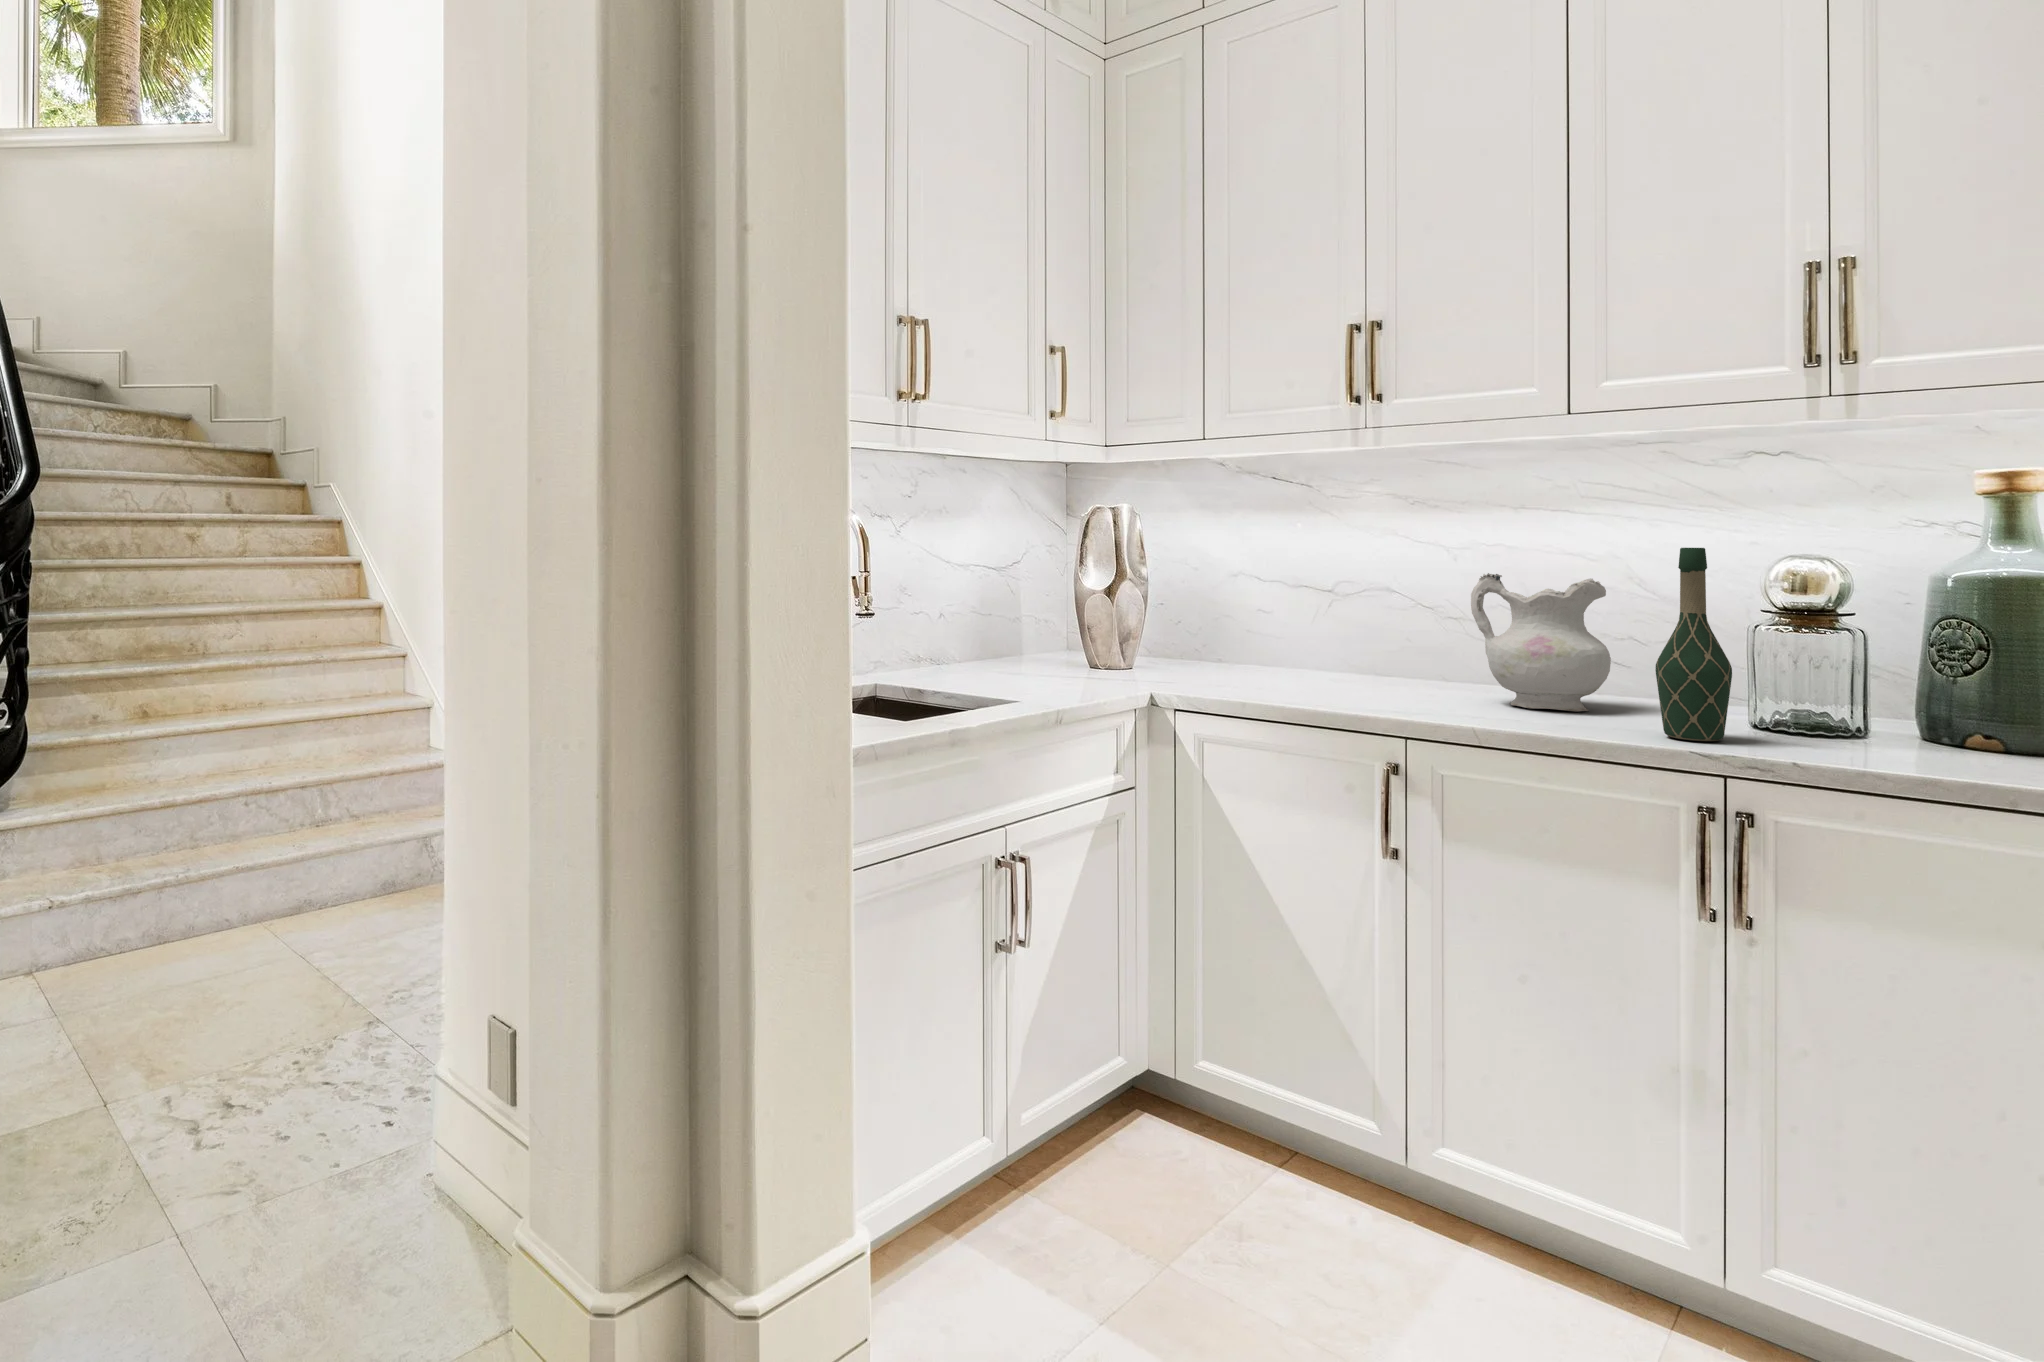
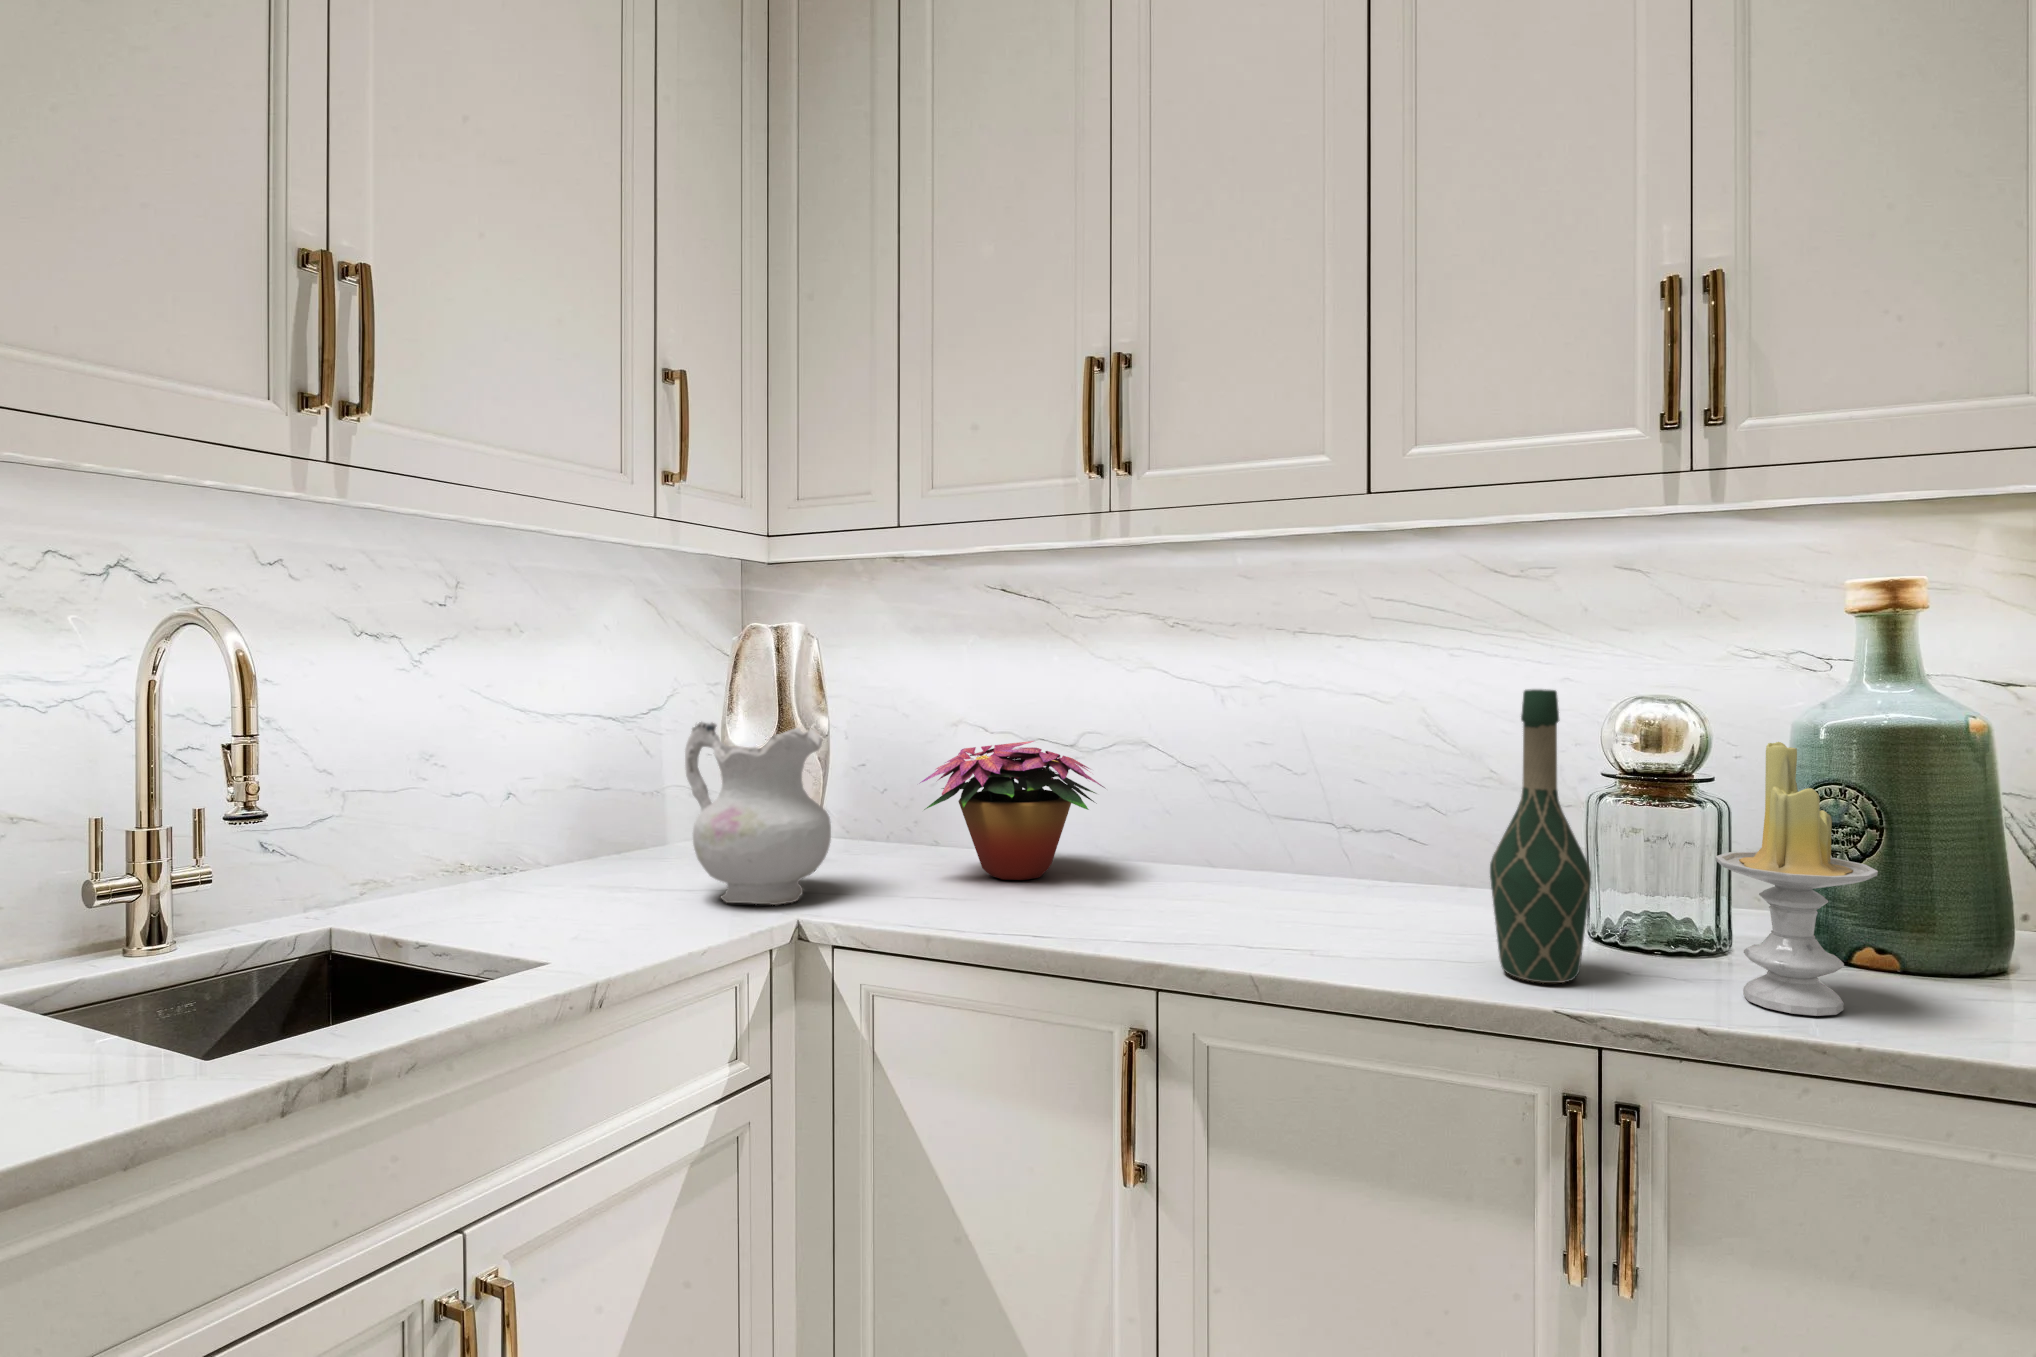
ceramic pitcher: present [1471,573,1611,711] -> present [685,722,831,905]
candle: none [1828,583,1947,762] -> present [1715,742,1878,1016]
flower arrangement: none [1217,588,1370,685] -> present [920,741,1105,880]

